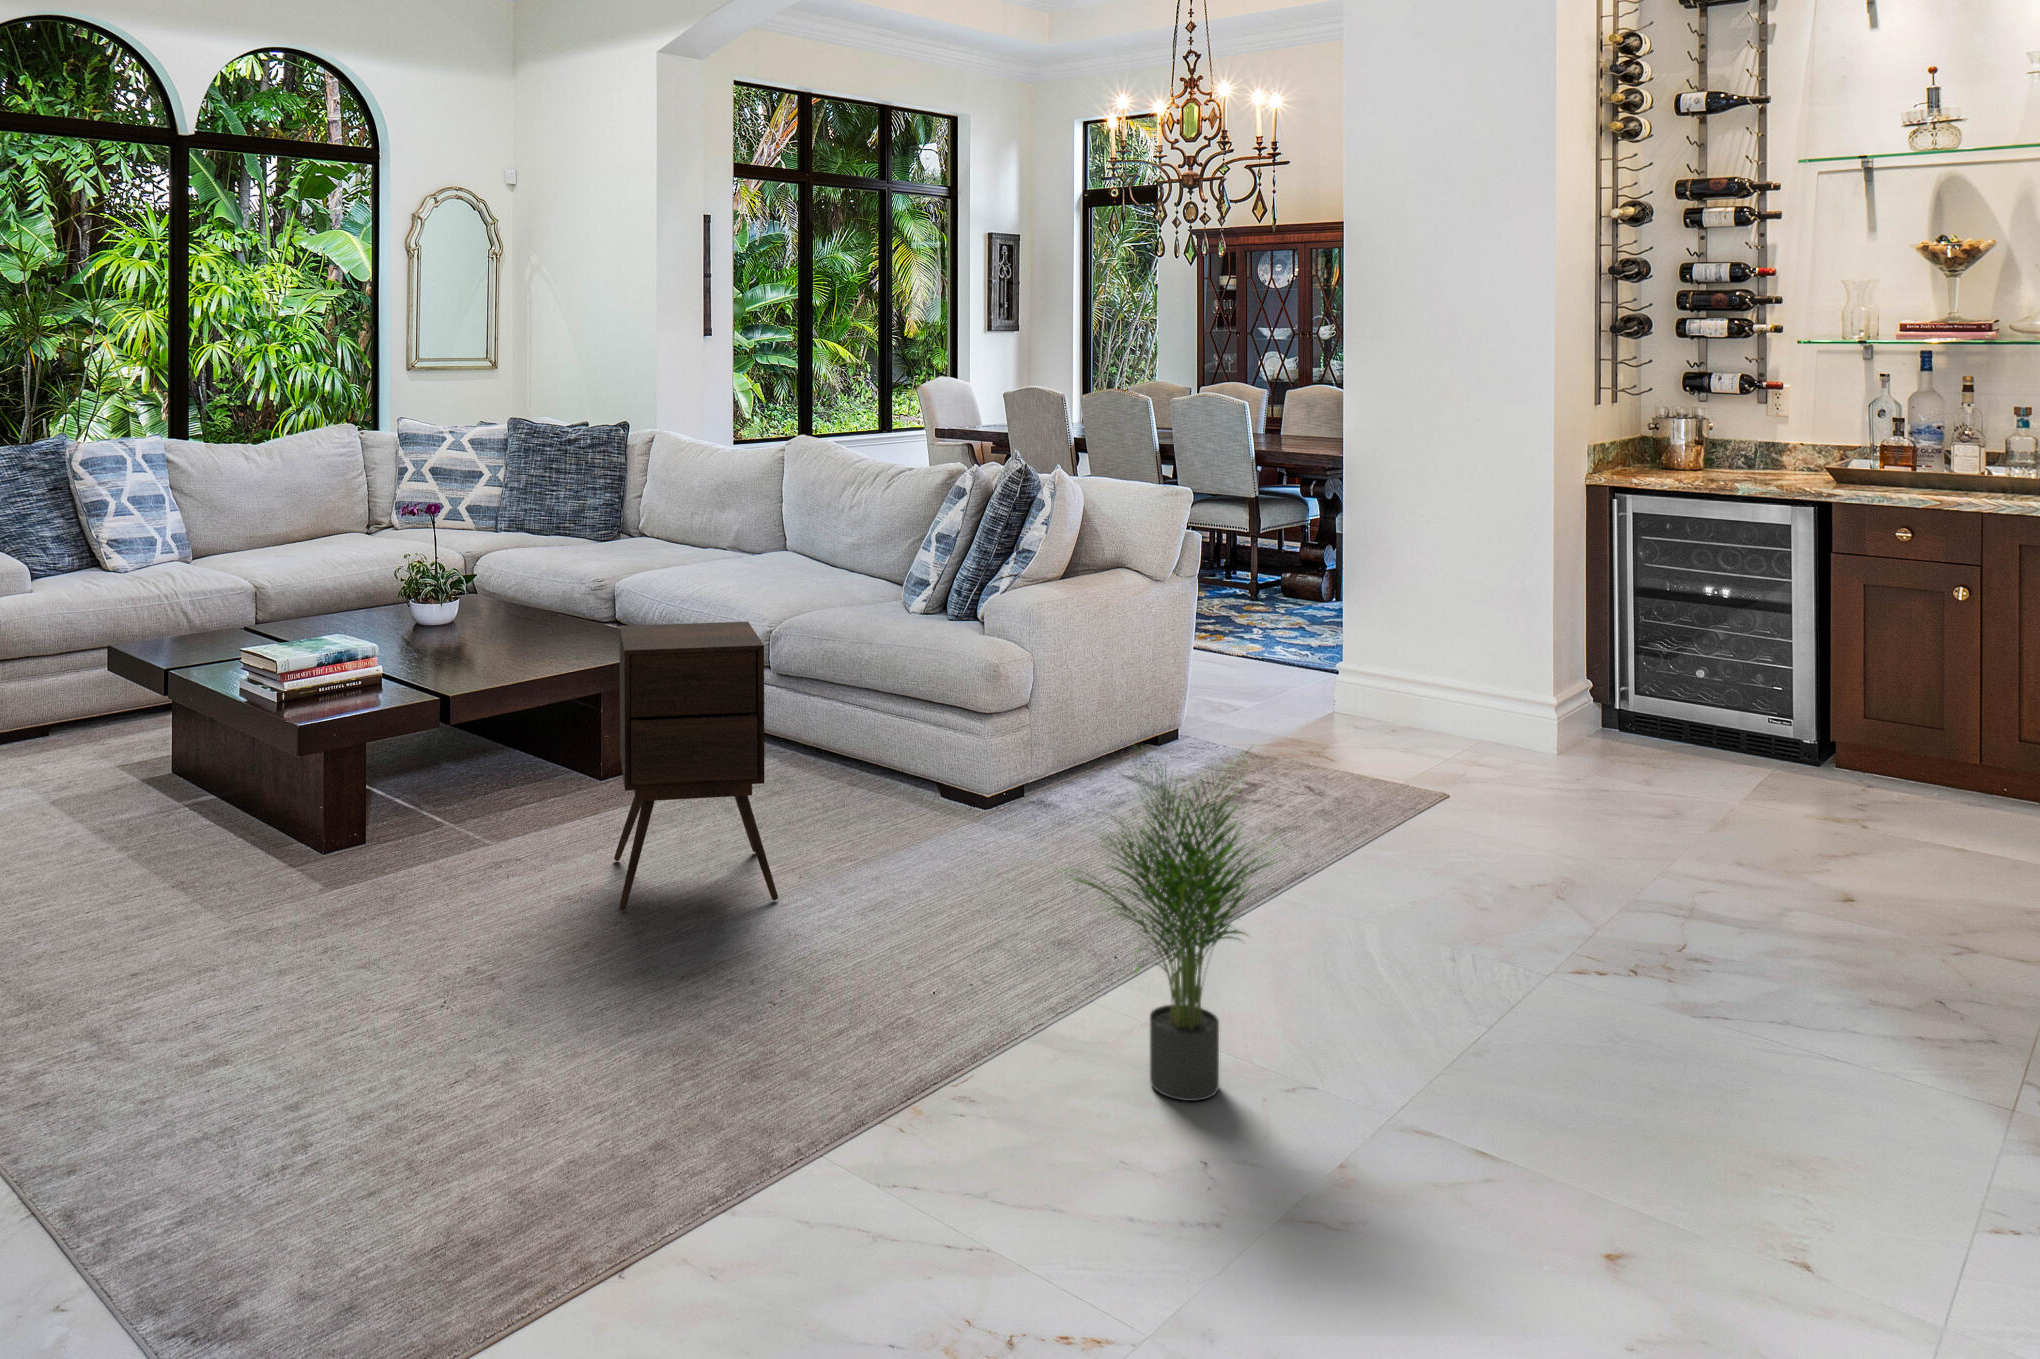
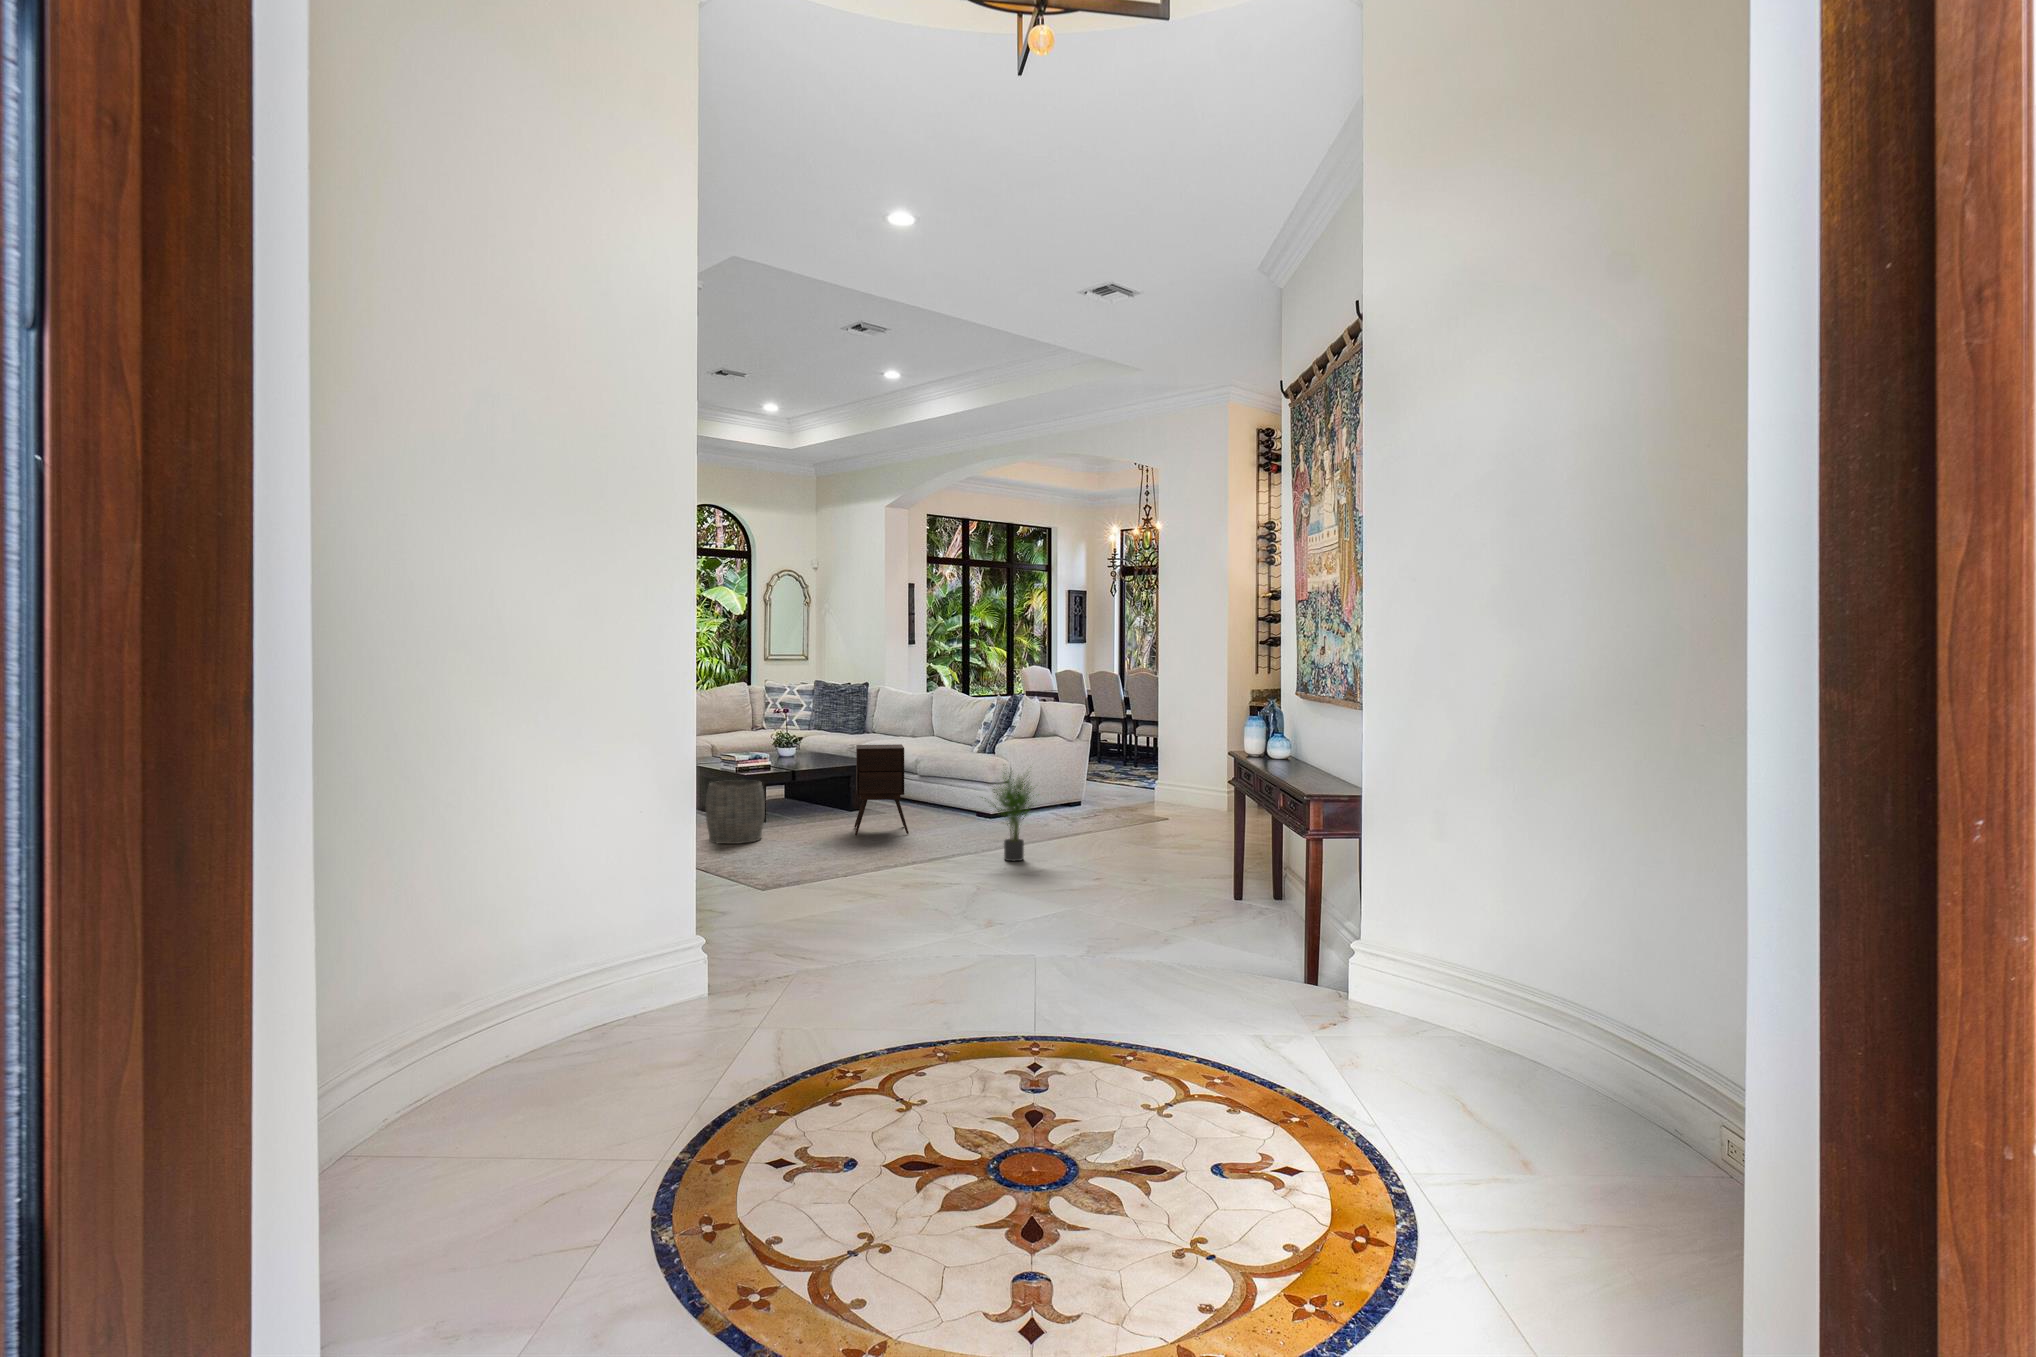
woven basket: none [156,750,343,976] -> present [706,780,765,844]

